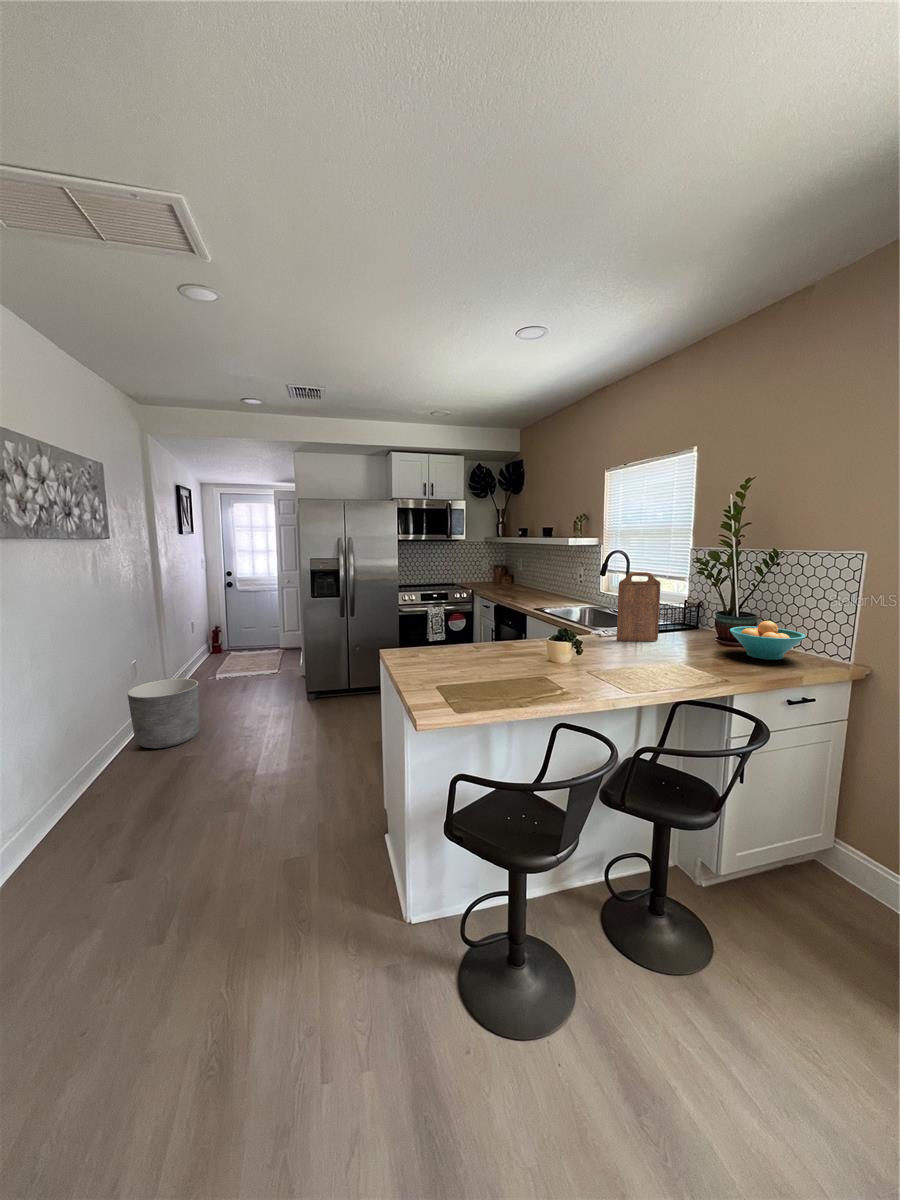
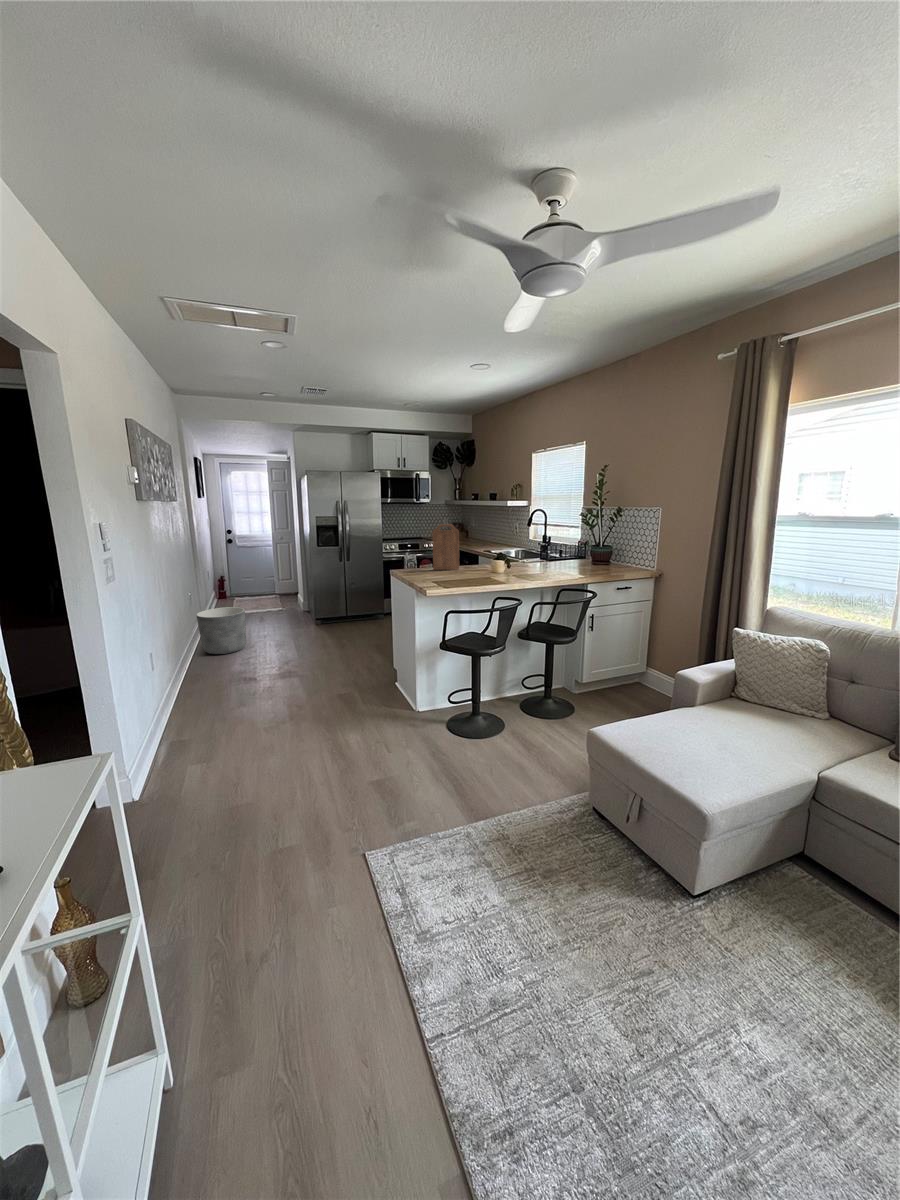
cutting board: present [617,572,661,641] -> present [432,524,459,570]
fruit bowl: present [730,621,806,660] -> none [594,548,631,569]

